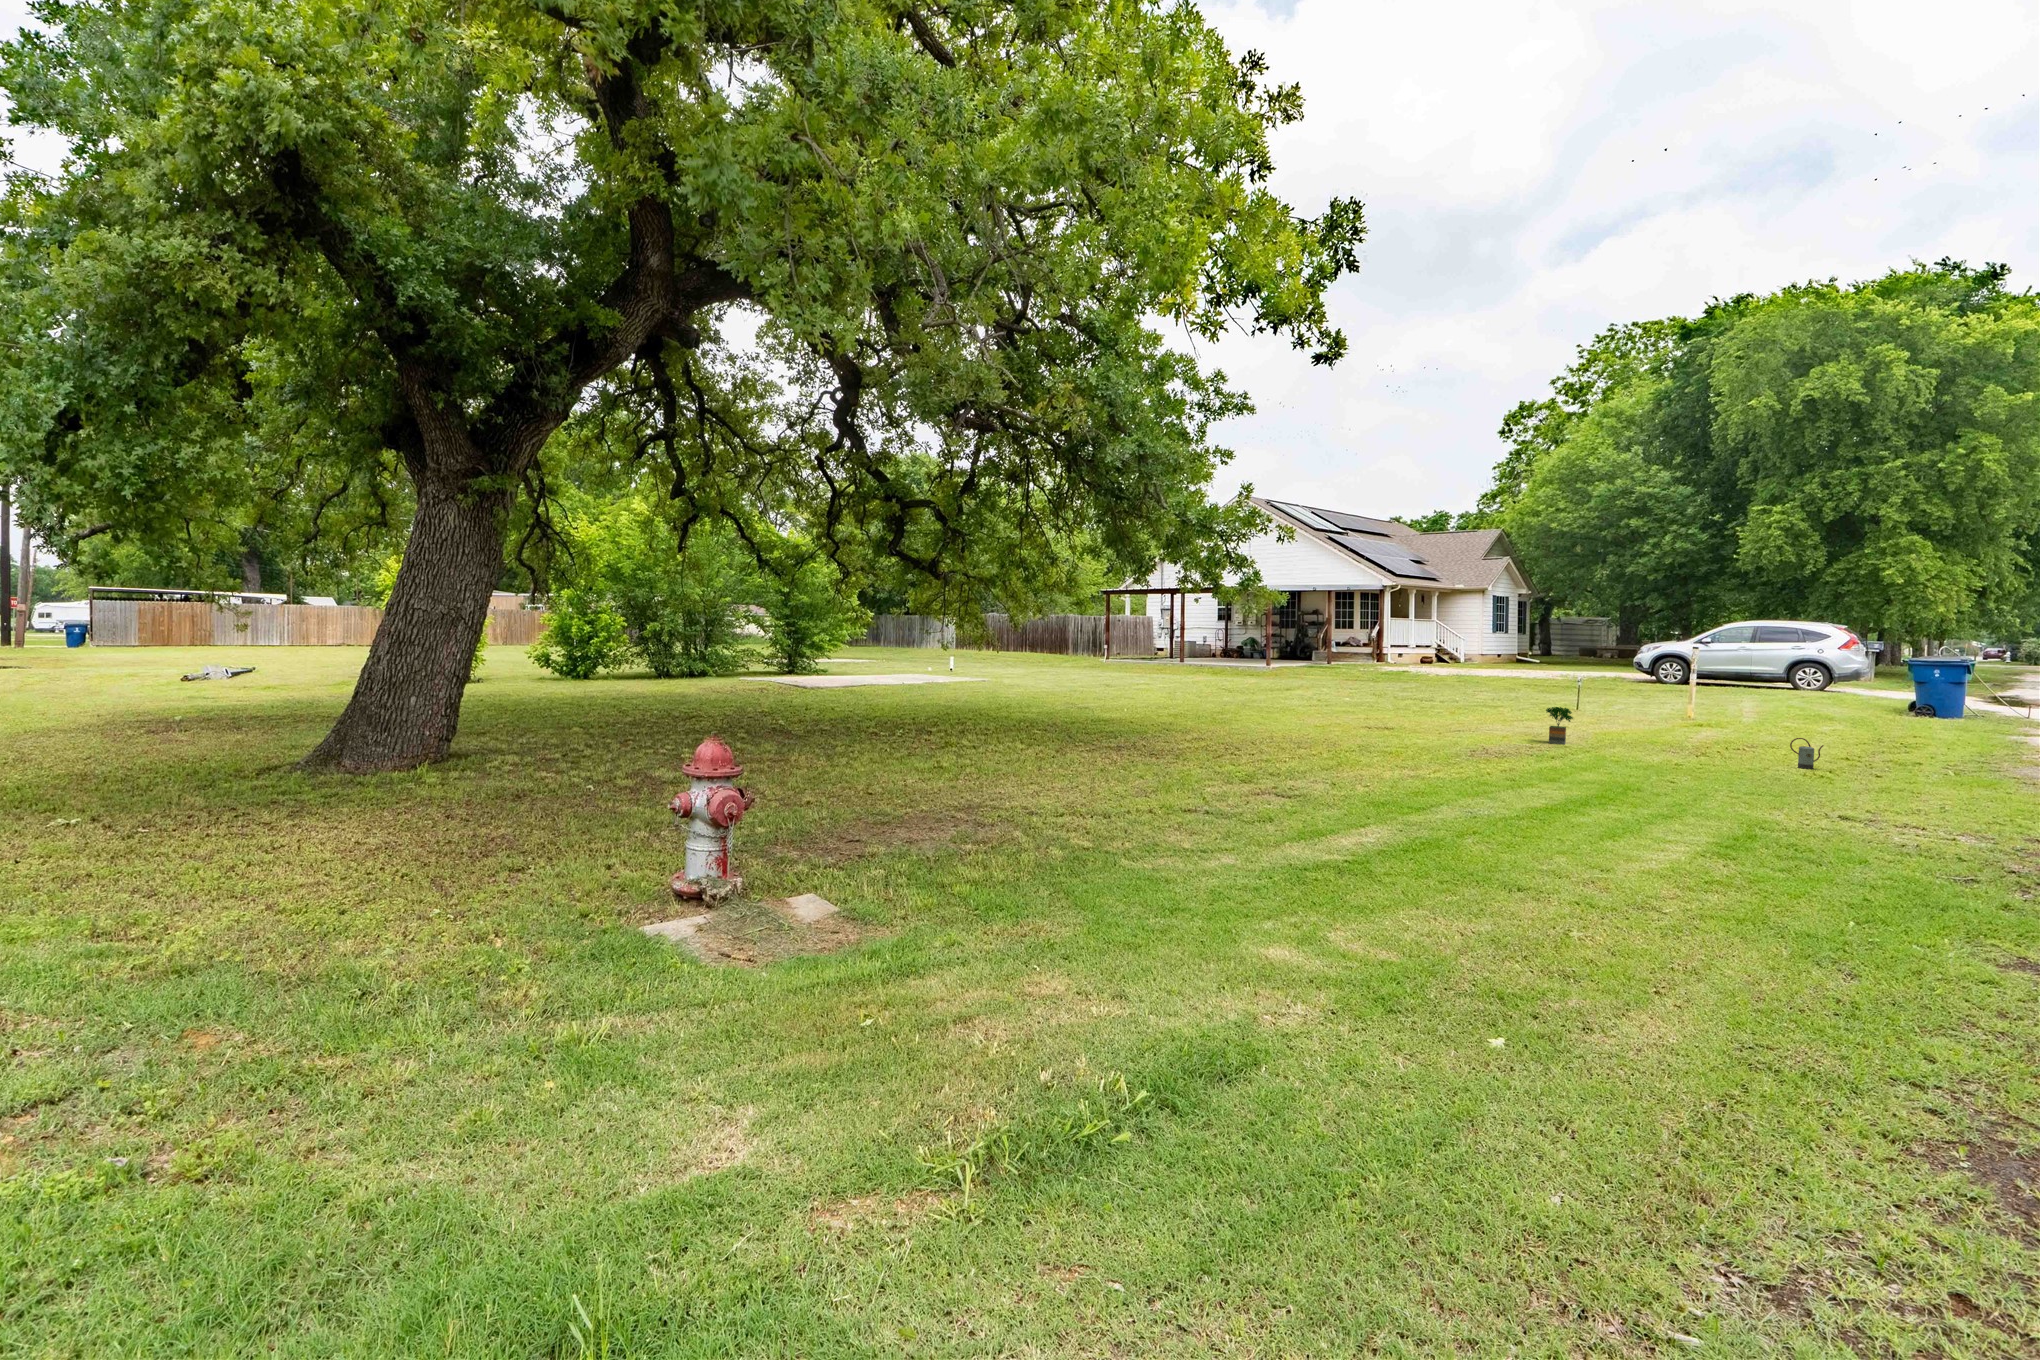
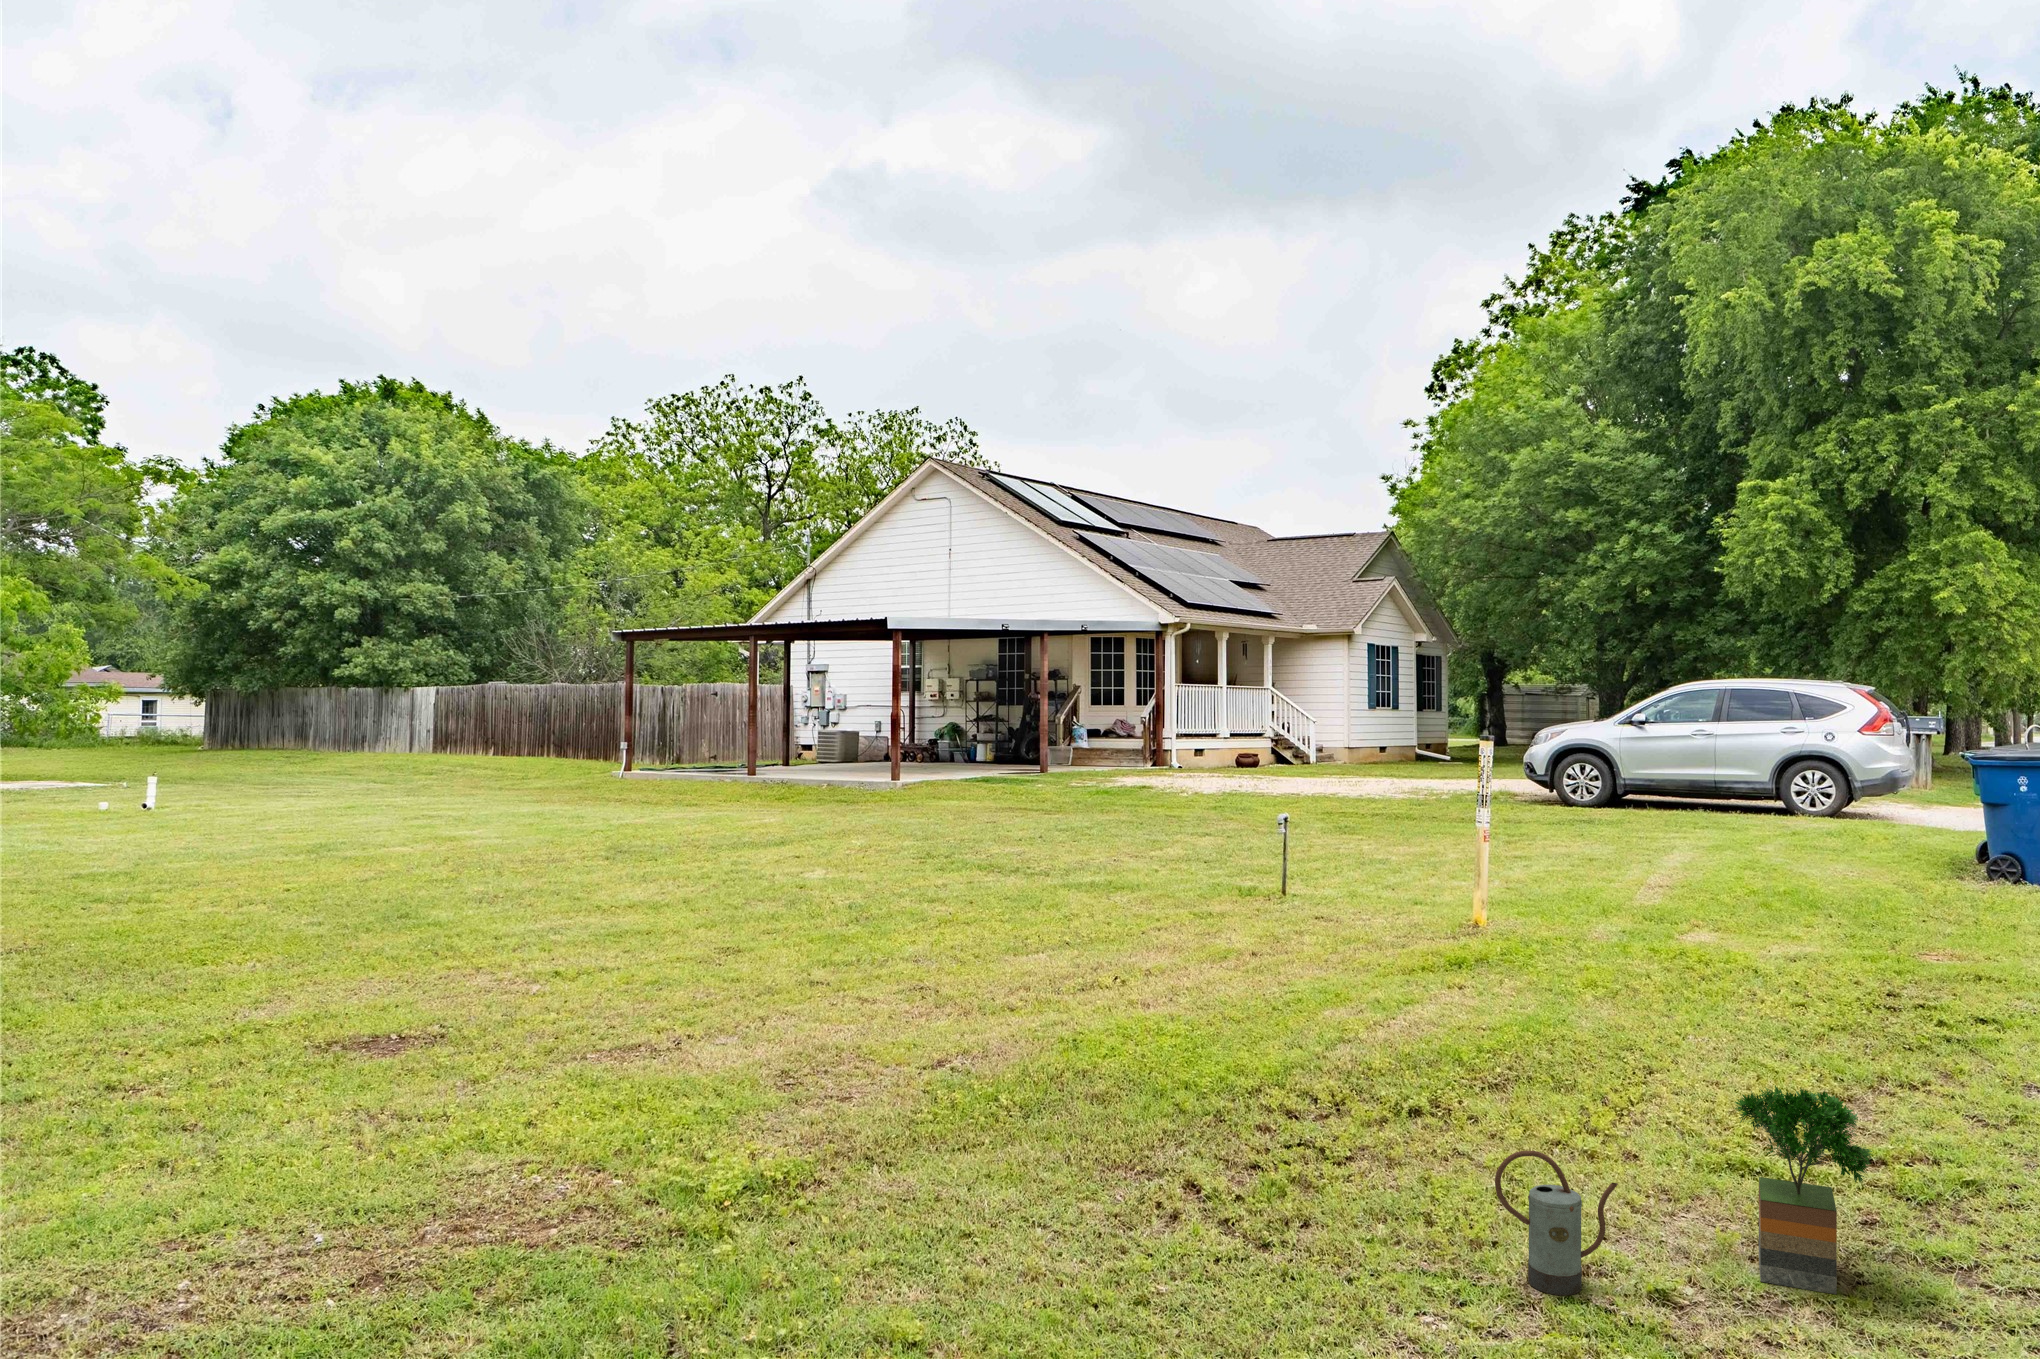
potted tree: present [1546,707,1573,744] -> present [1735,1085,1872,1294]

